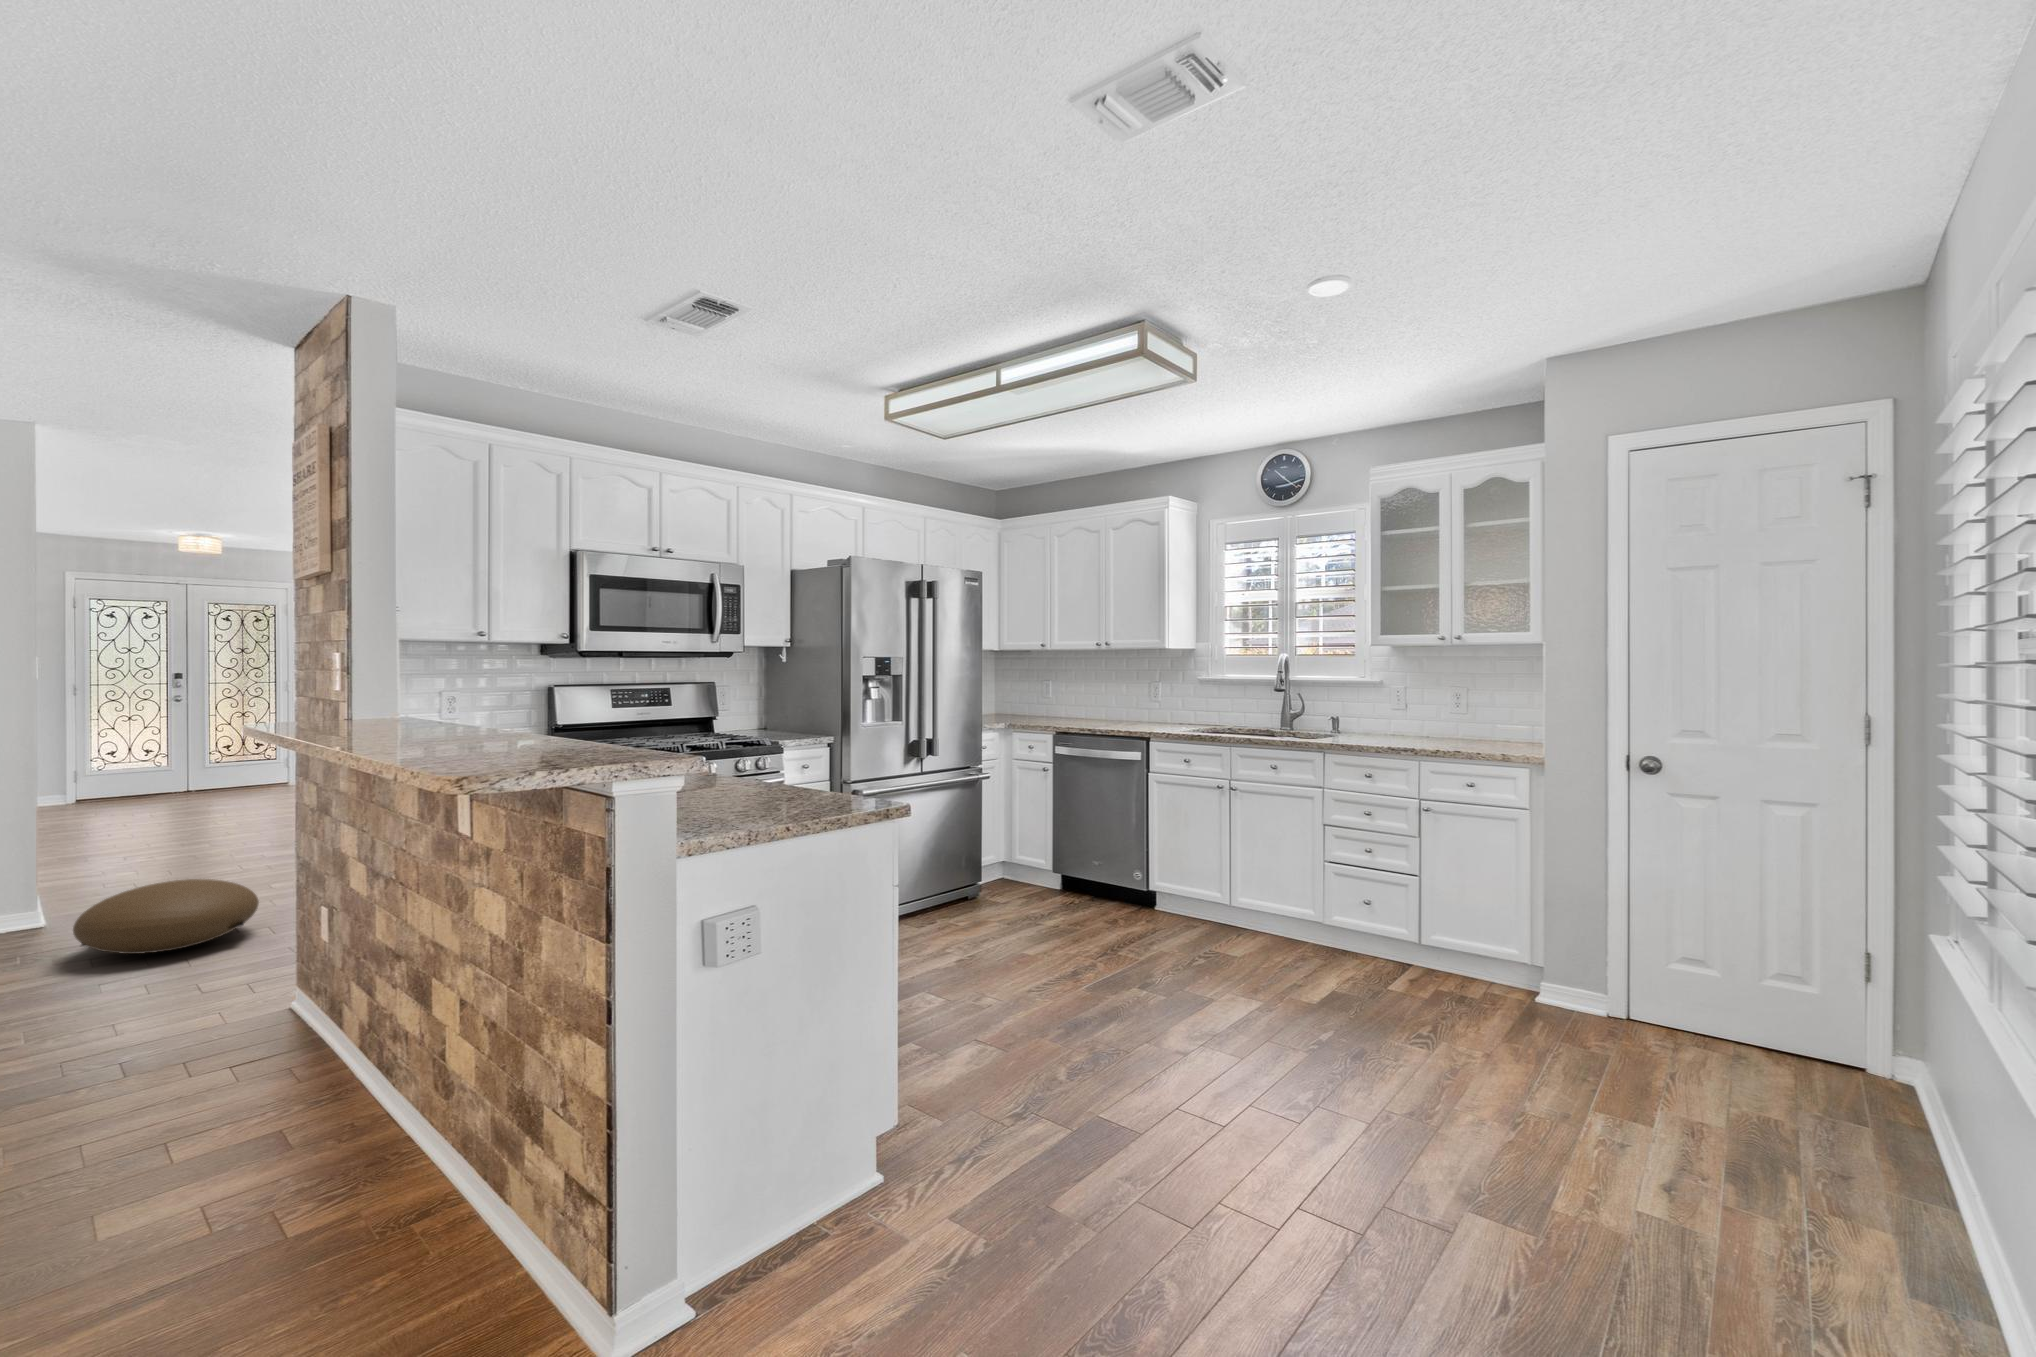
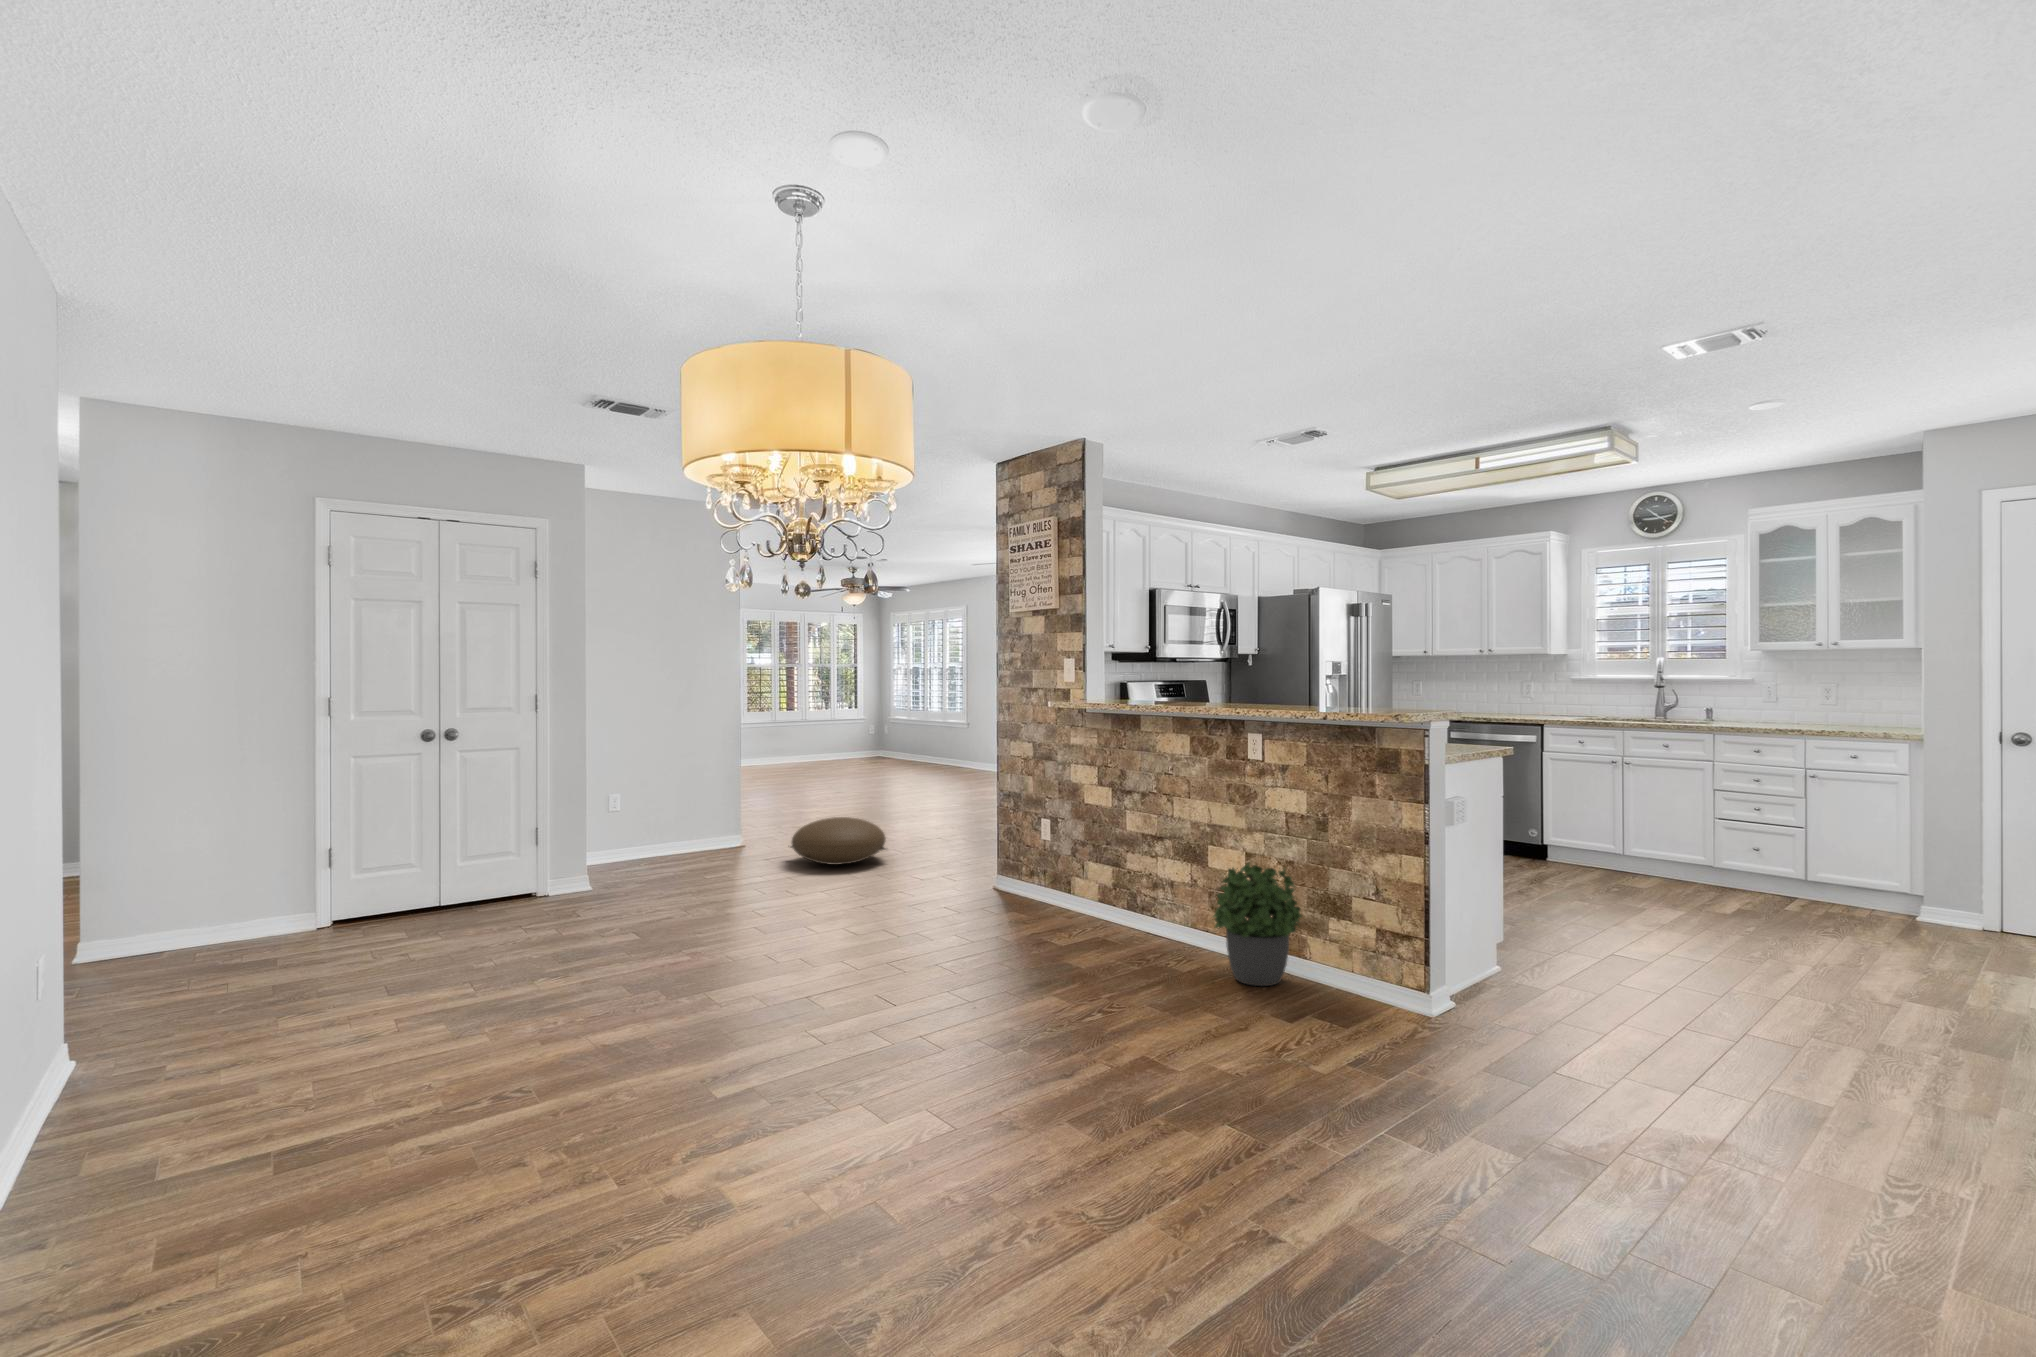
potted plant: none [282,1009,508,1250] -> present [1213,863,1302,986]

